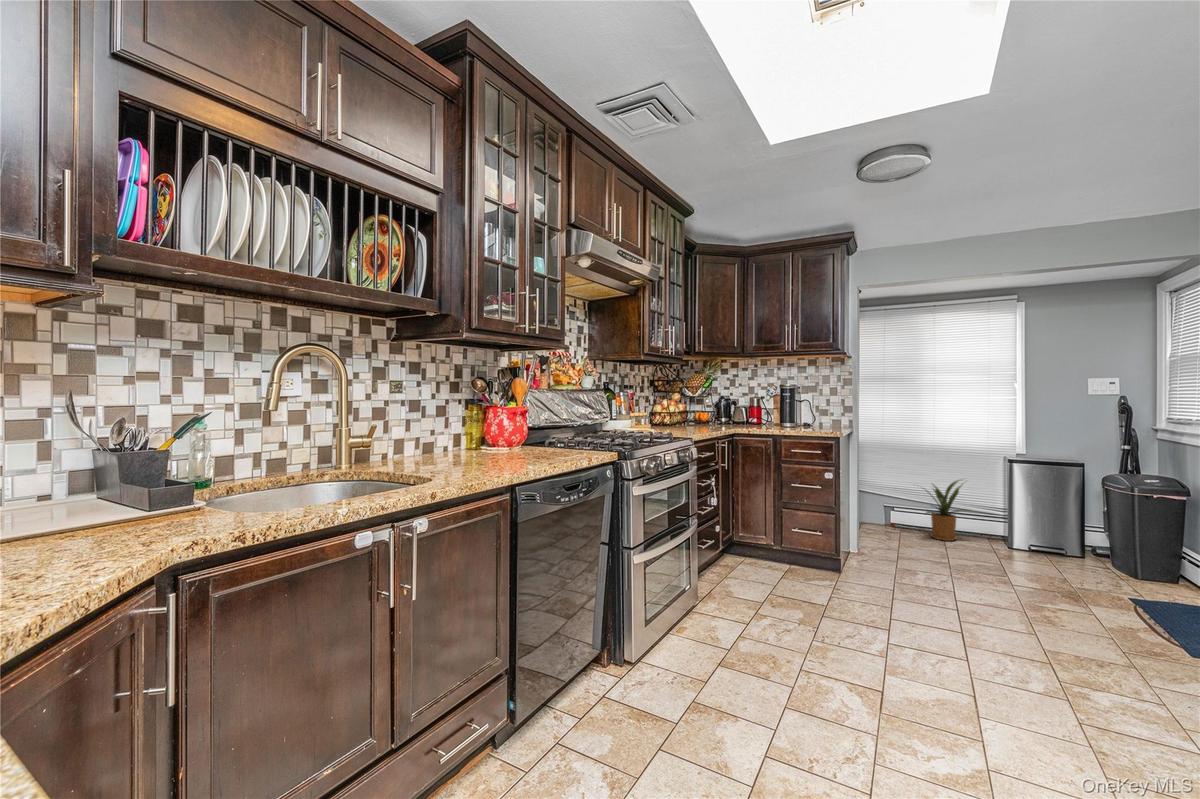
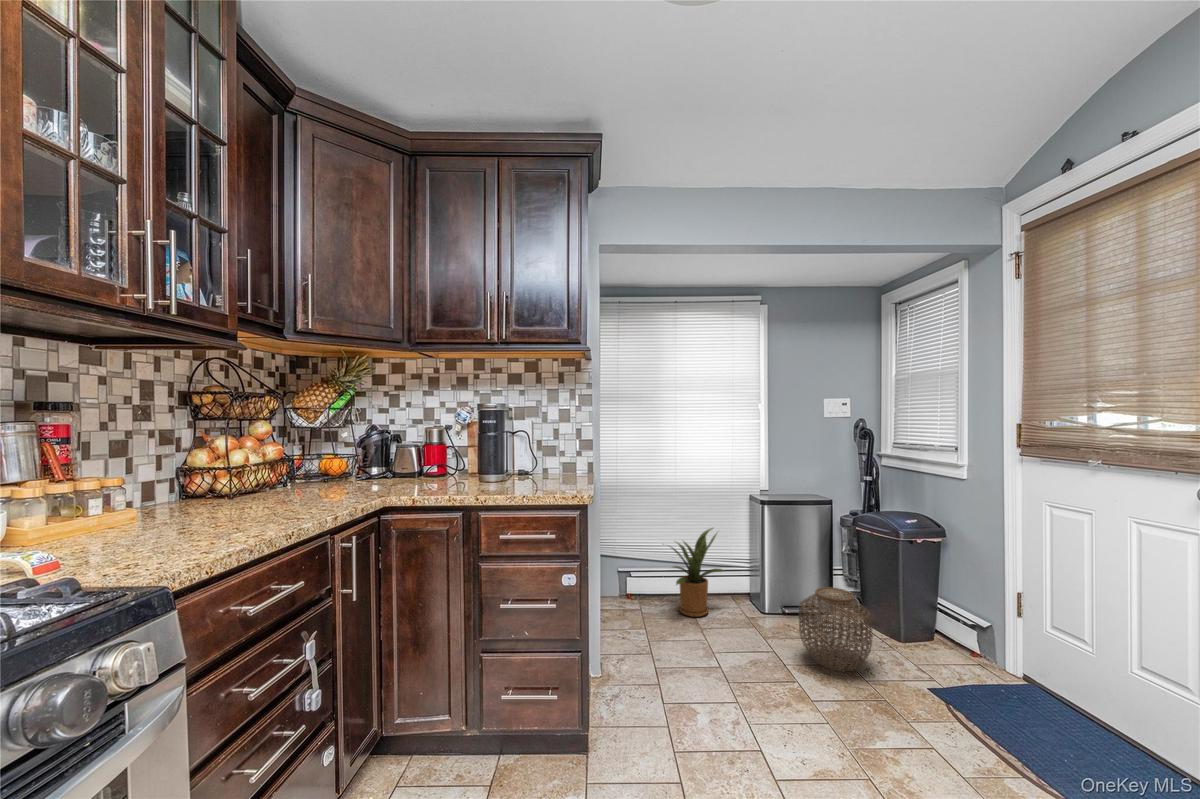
woven basket: none [1017,519,1082,577] -> present [799,587,872,671]

